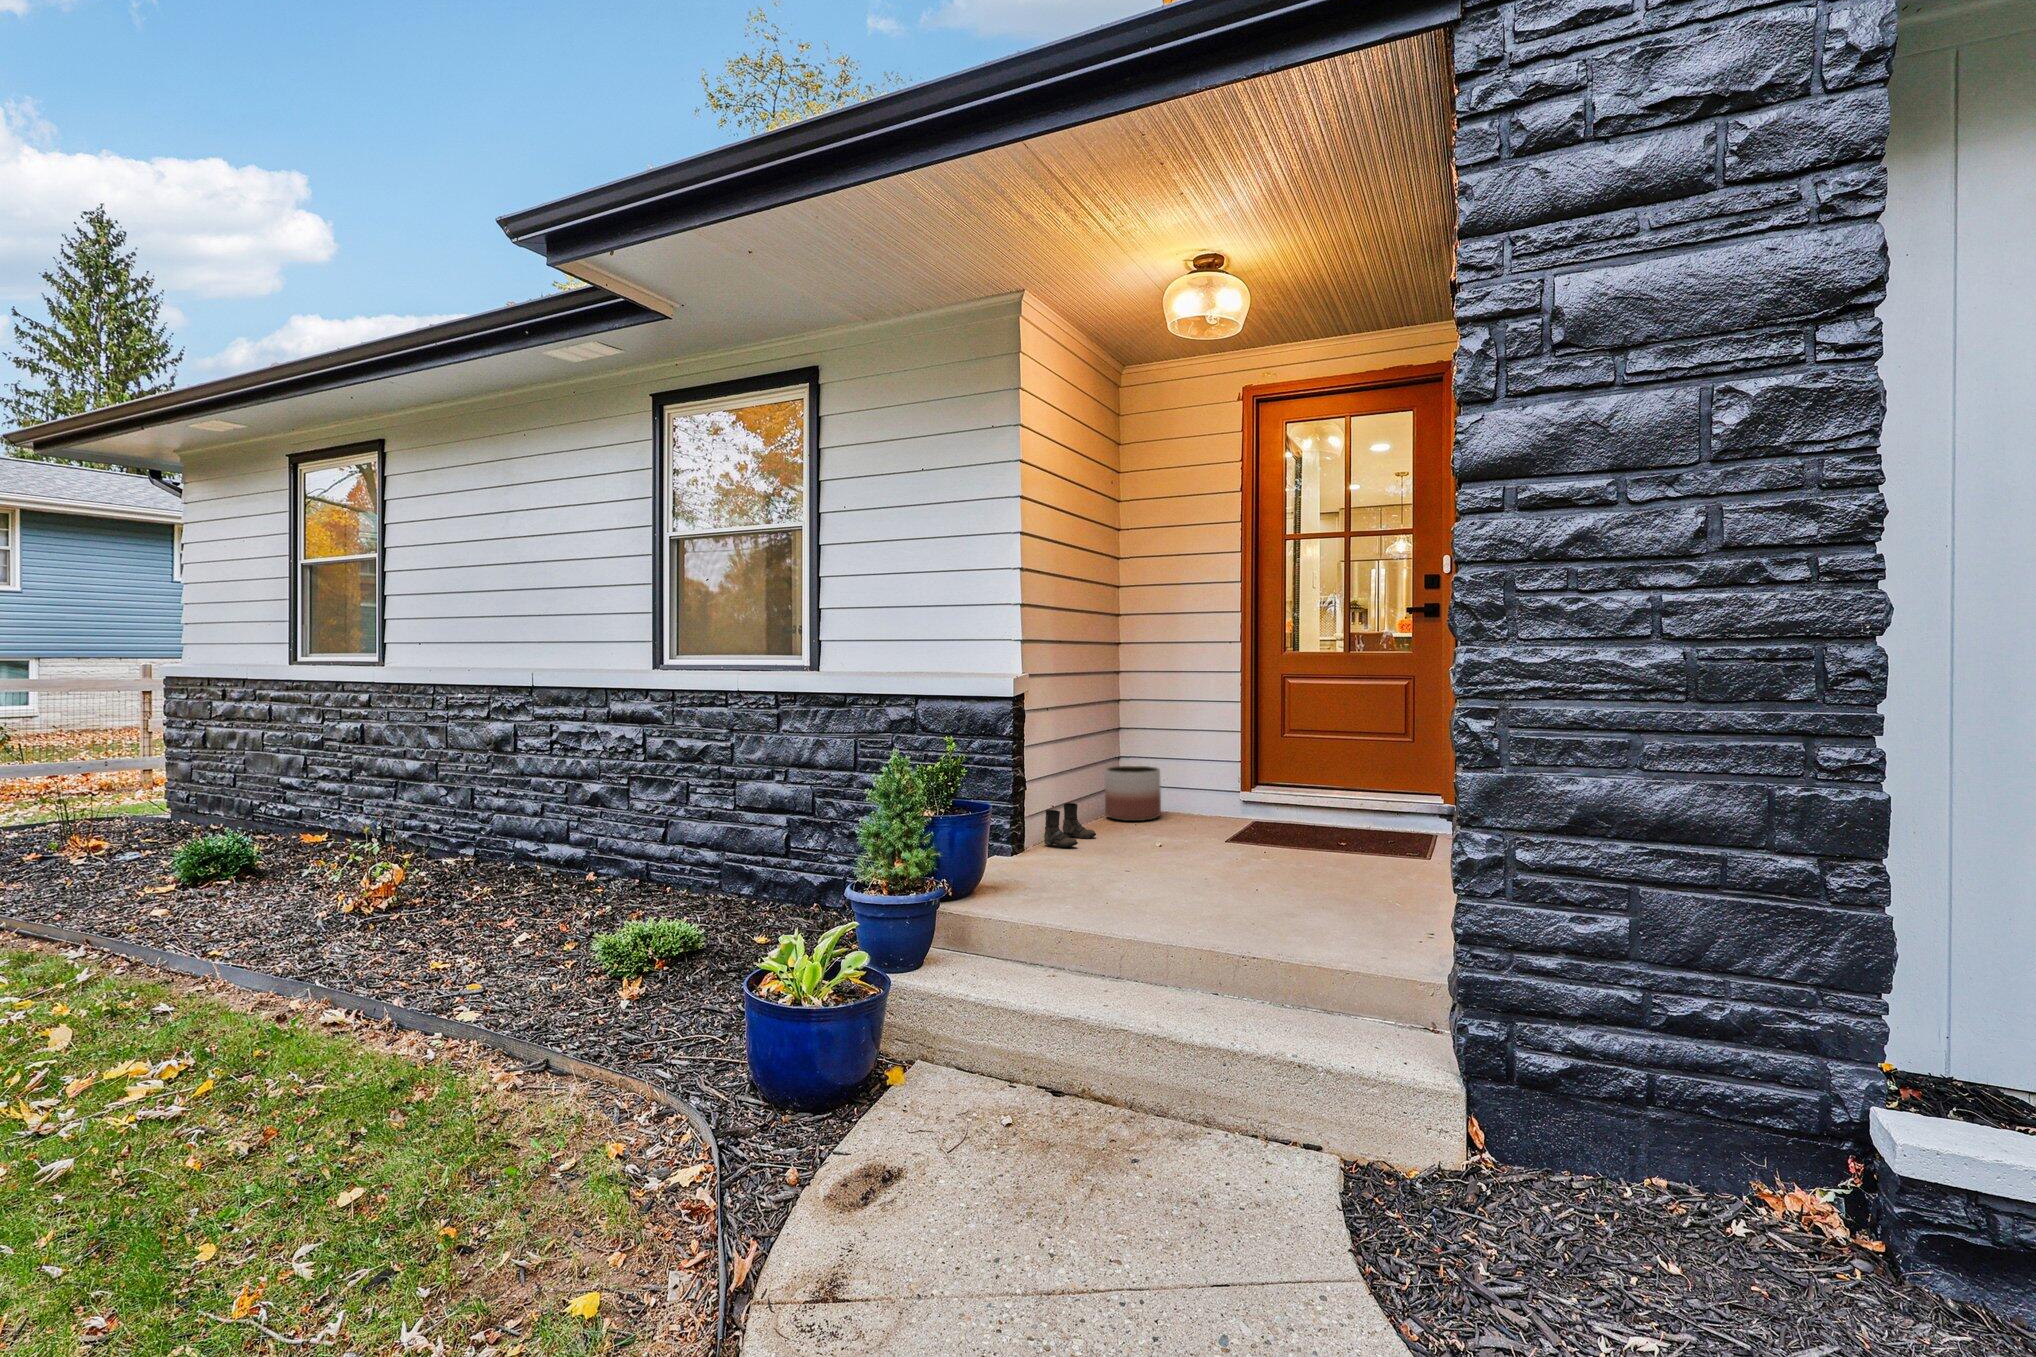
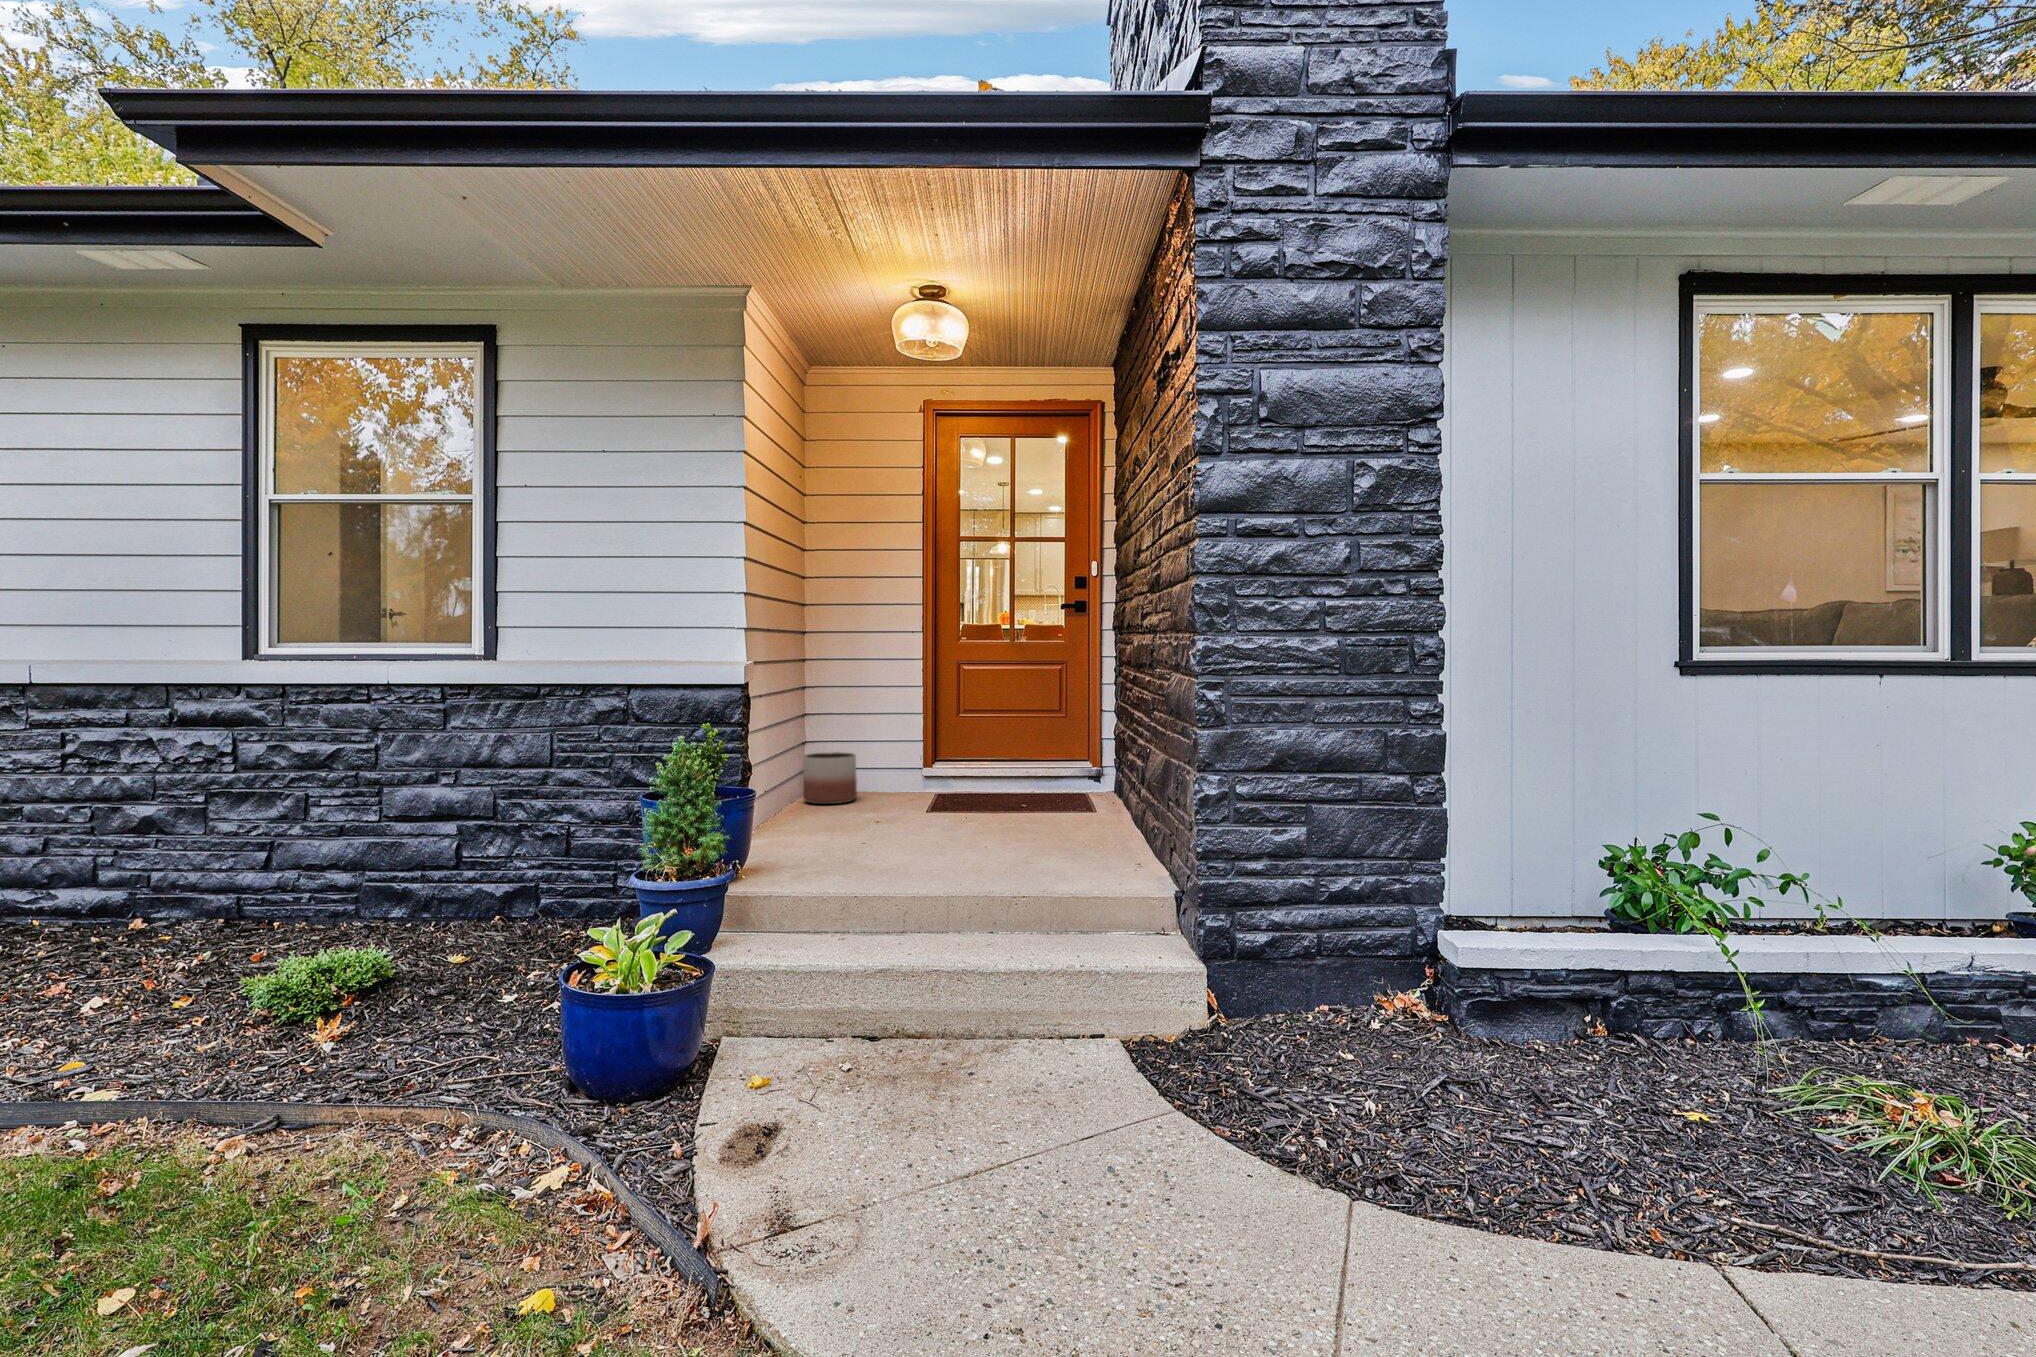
boots: present [1044,803,1096,847] -> none [767,789,812,830]

